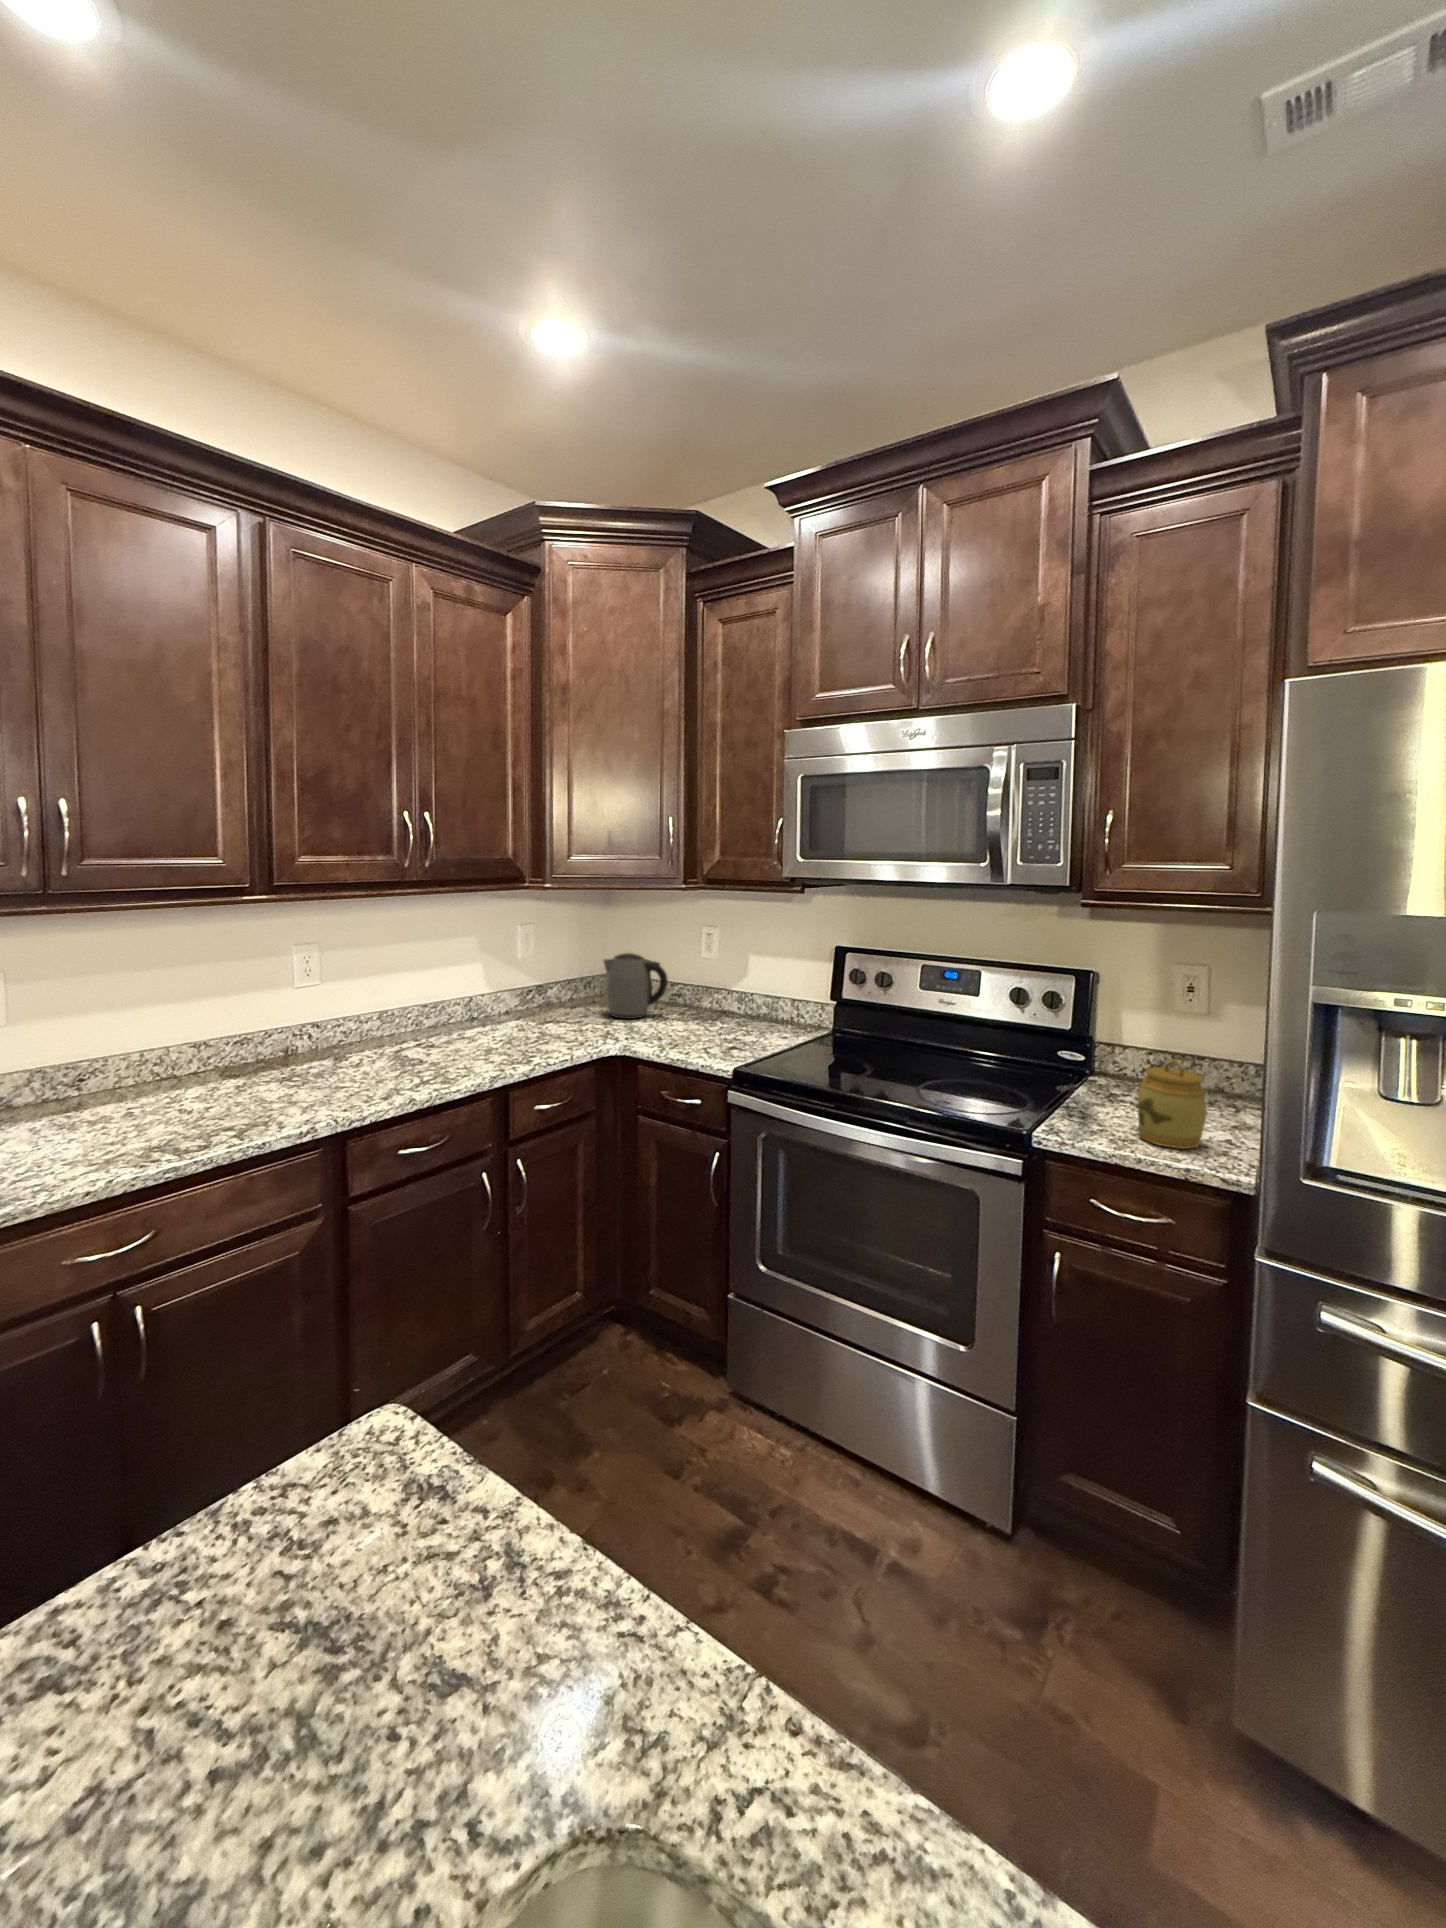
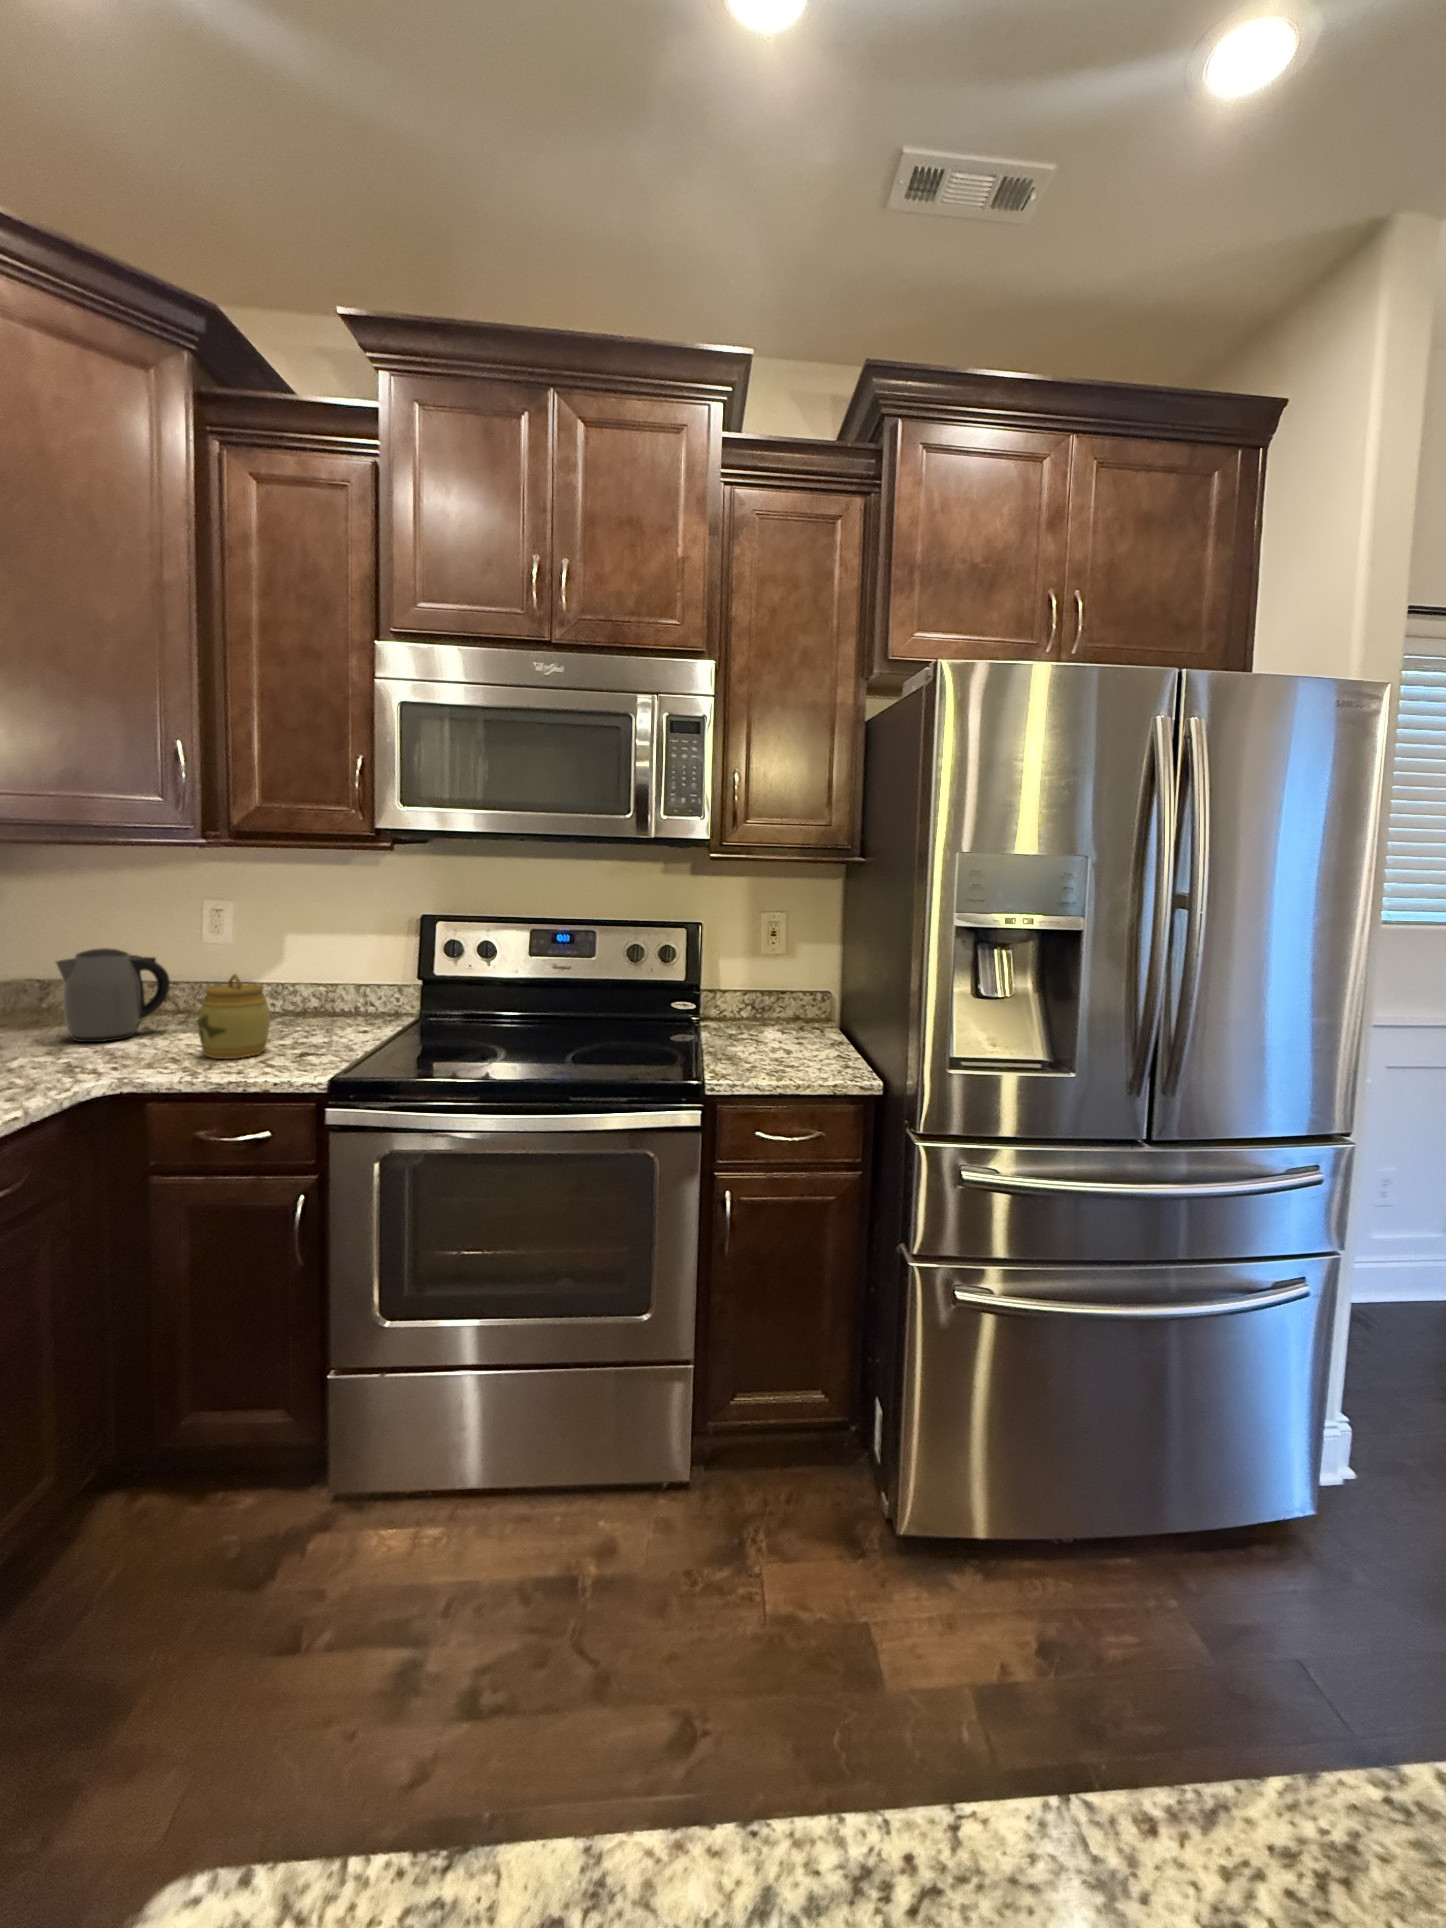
jar: present [1138,1060,1207,1149] -> present [198,974,270,1059]

